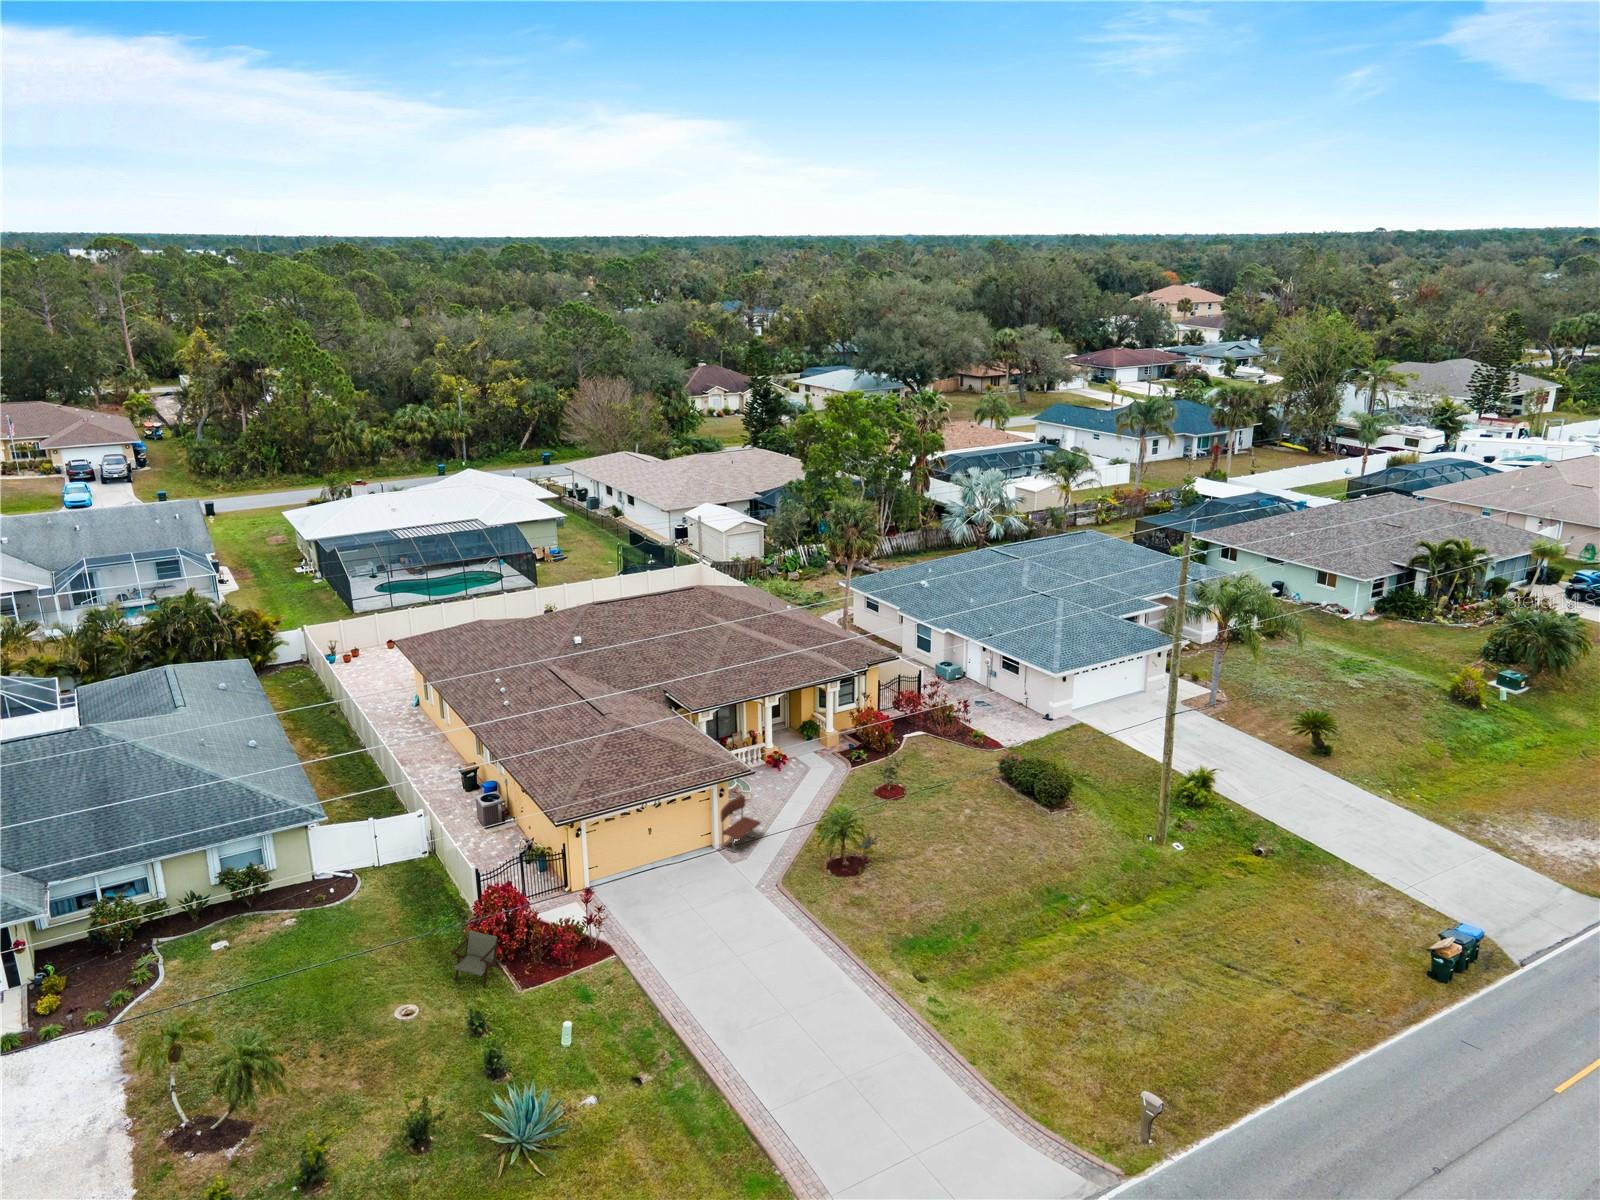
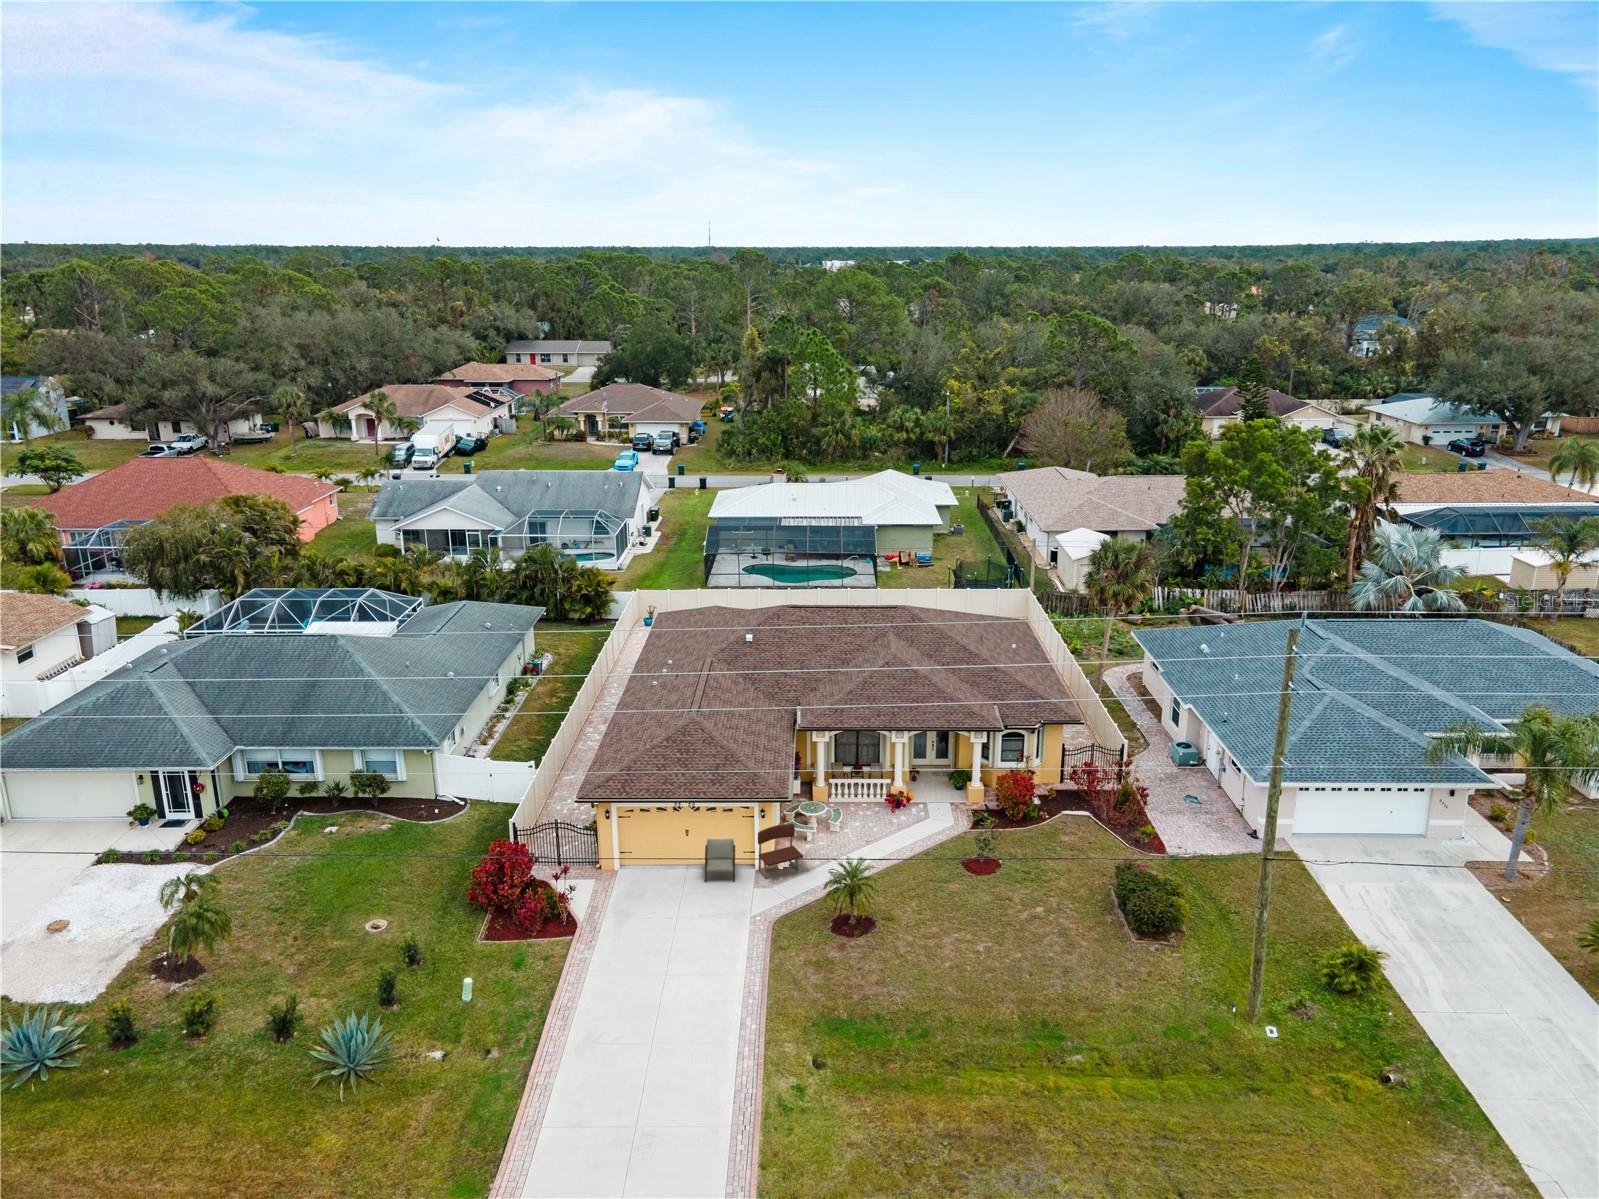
potted tree: present [855,832,878,862] -> none [868,896,897,929]
lounge chair: present [451,930,503,988] -> present [705,839,735,882]

